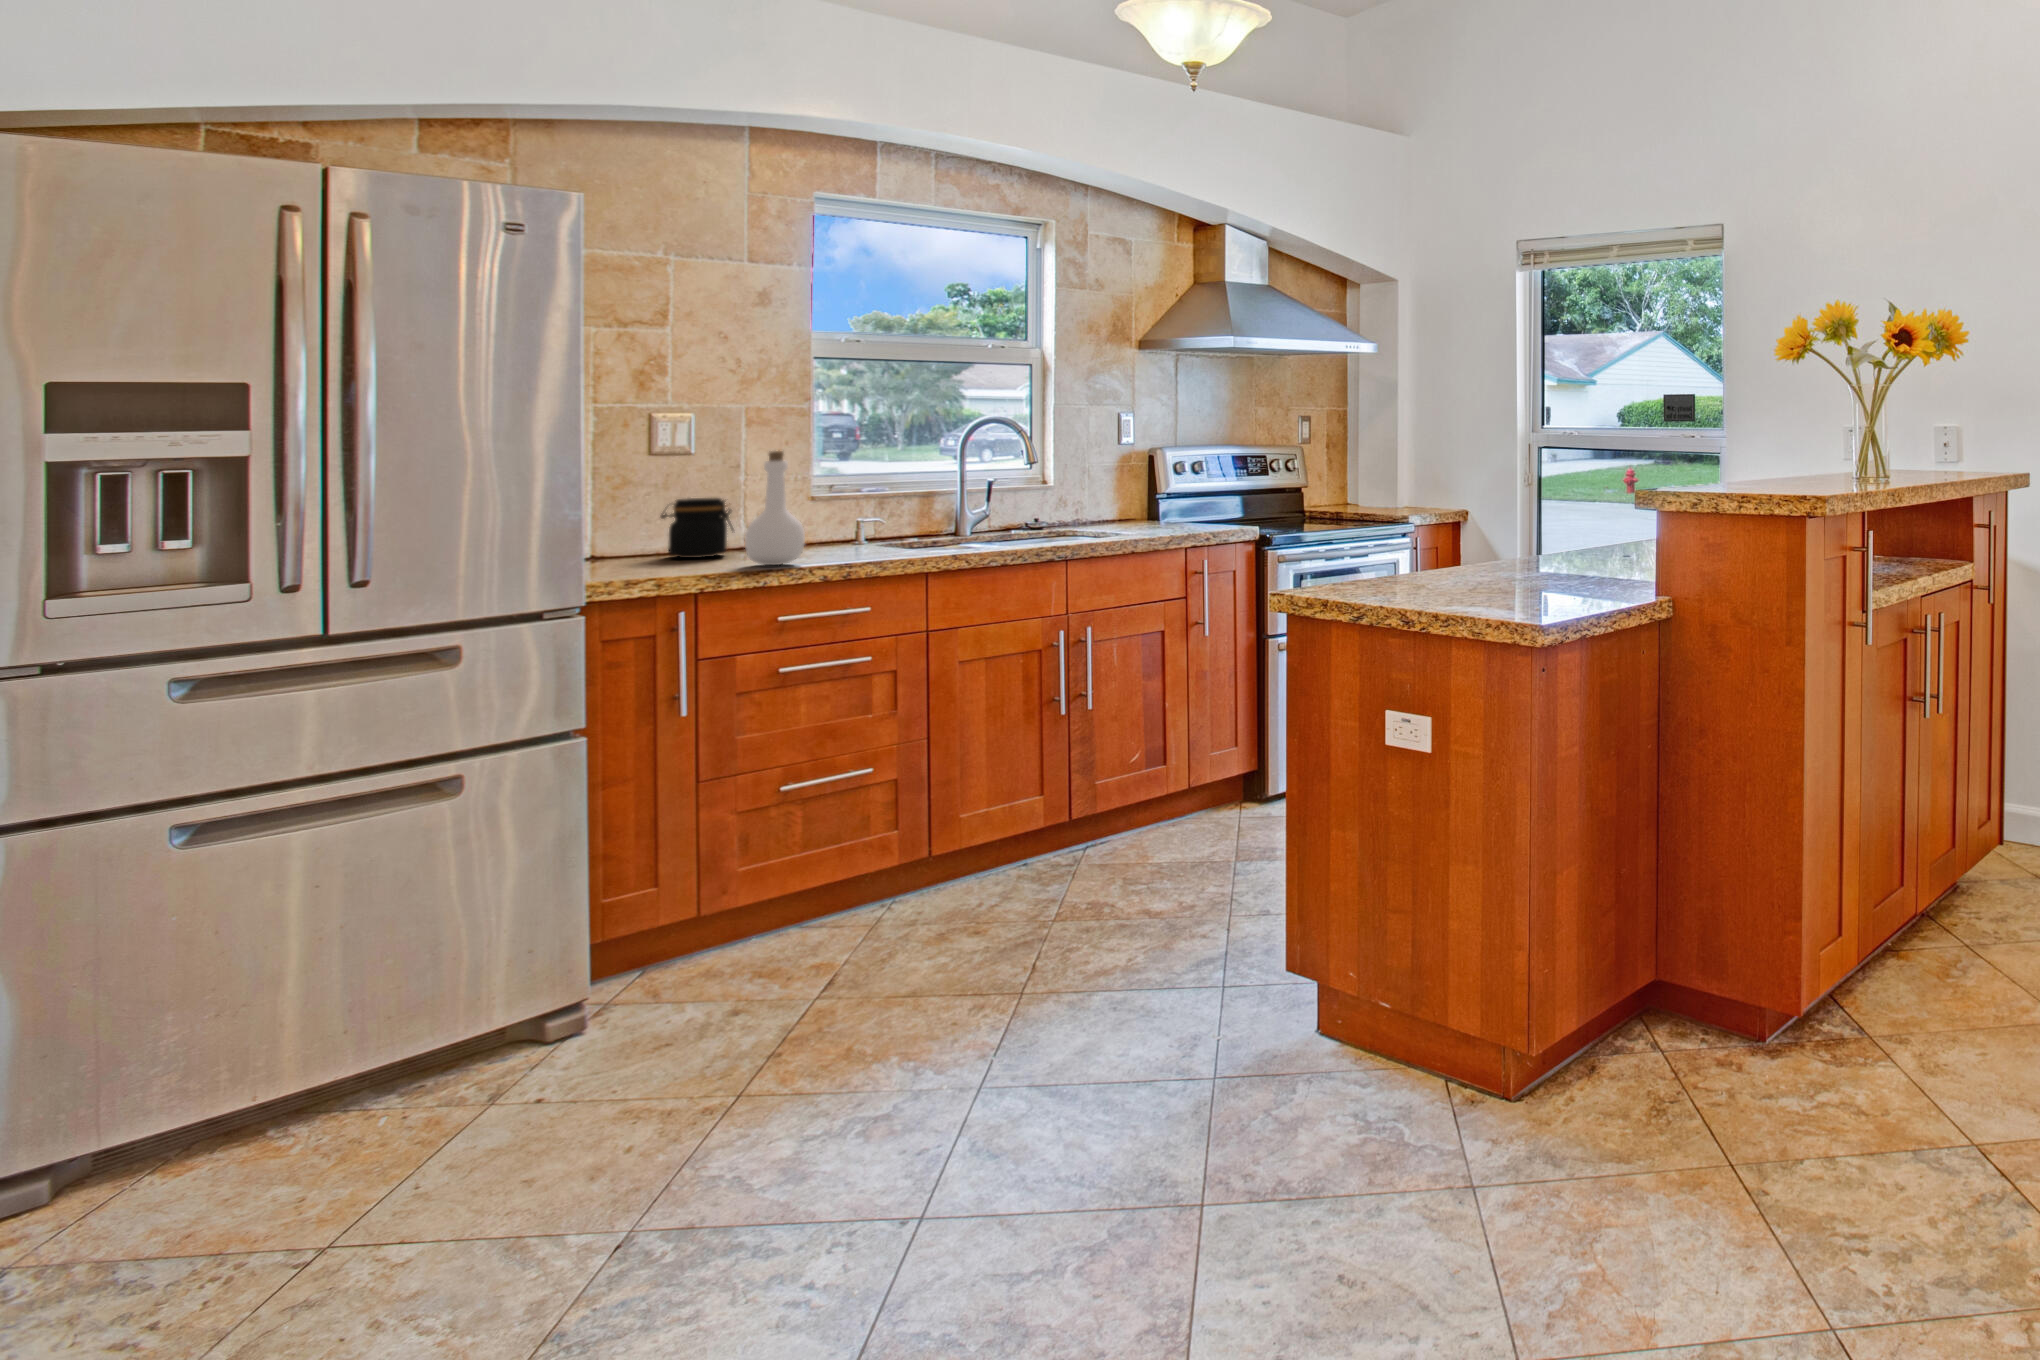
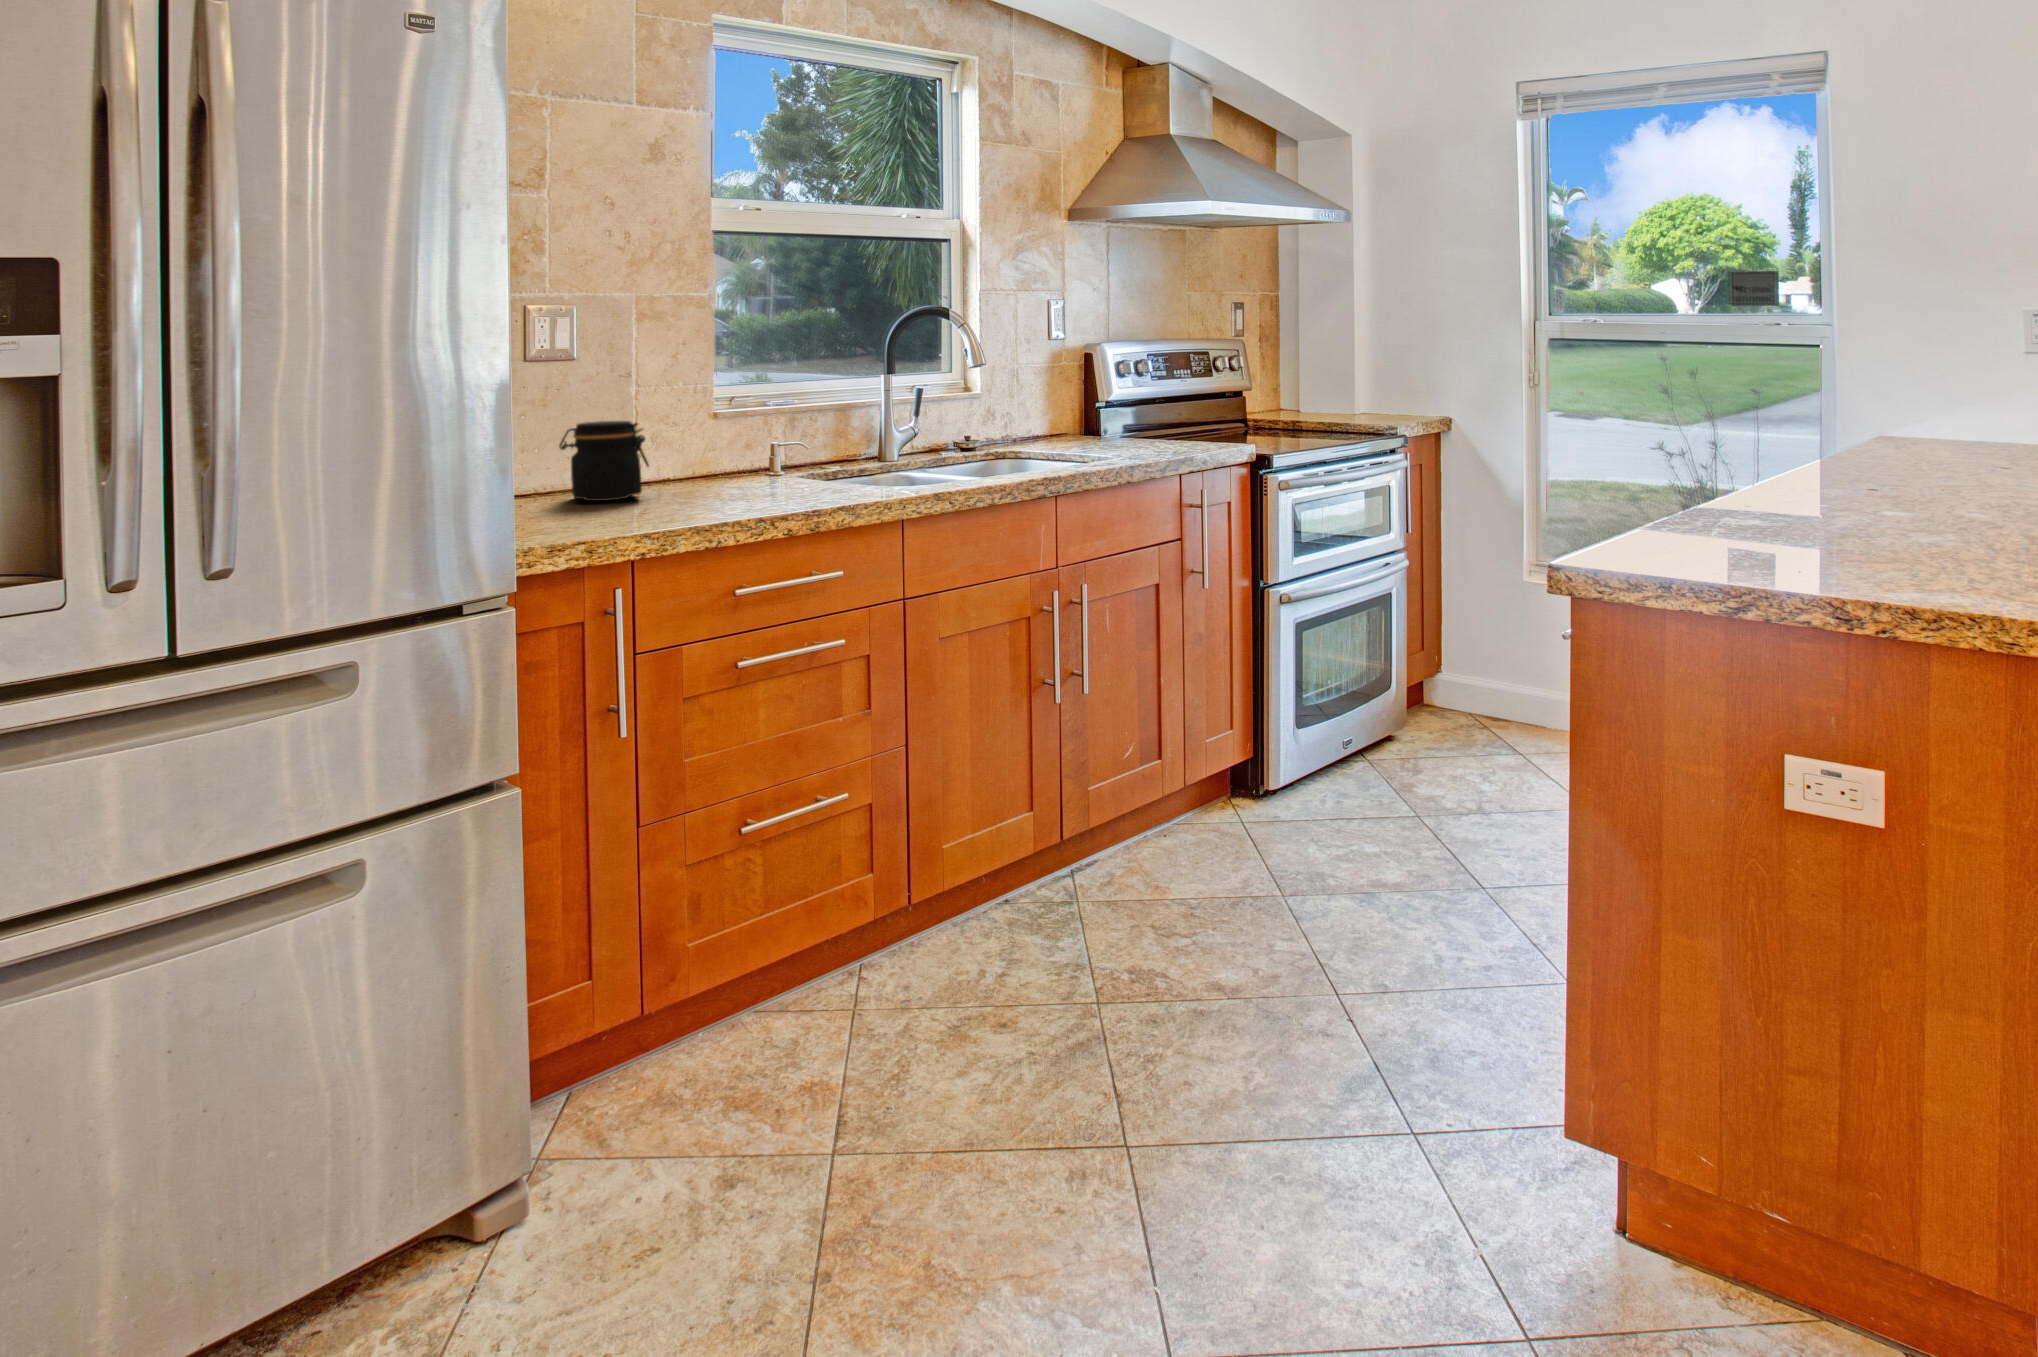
bottle: present [745,451,805,565] -> none [679,358,753,513]

